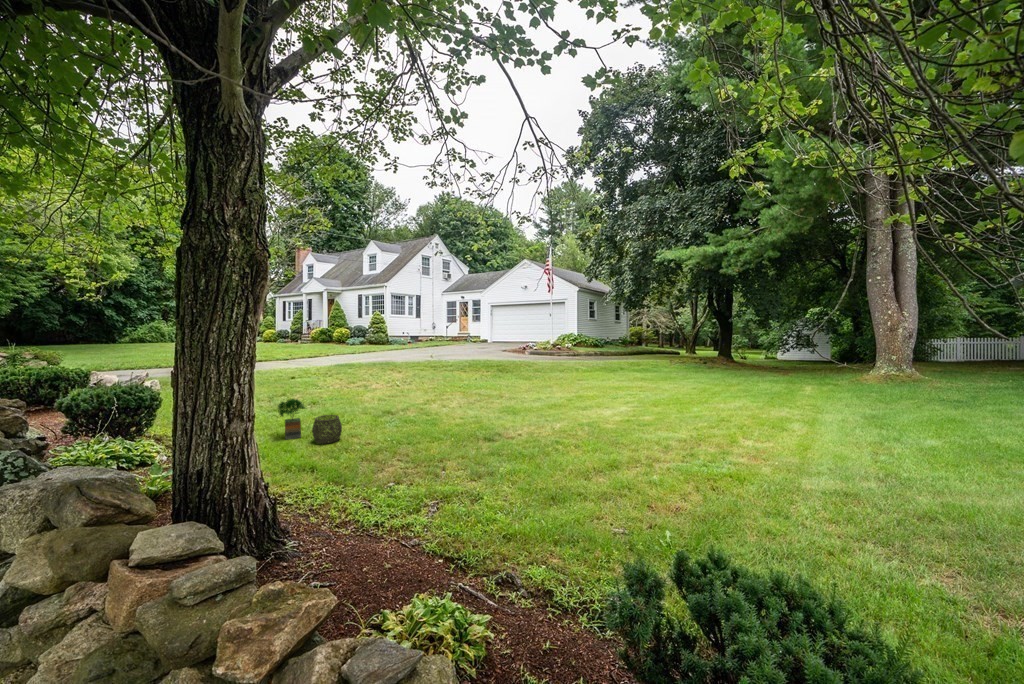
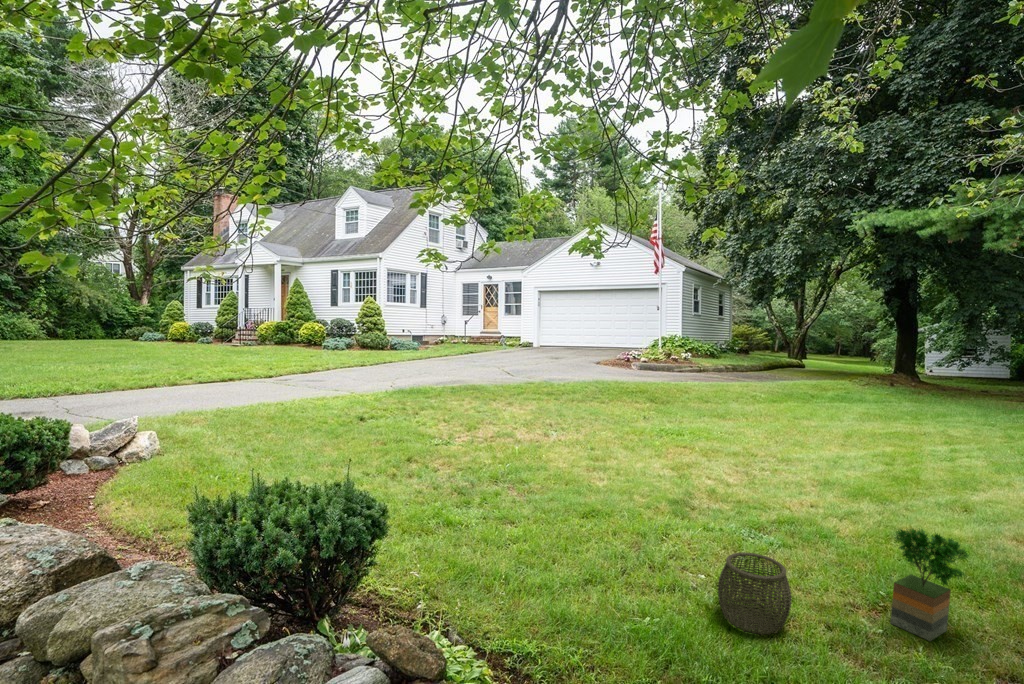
potted tree: present [278,399,305,440] -> present [890,529,969,641]

